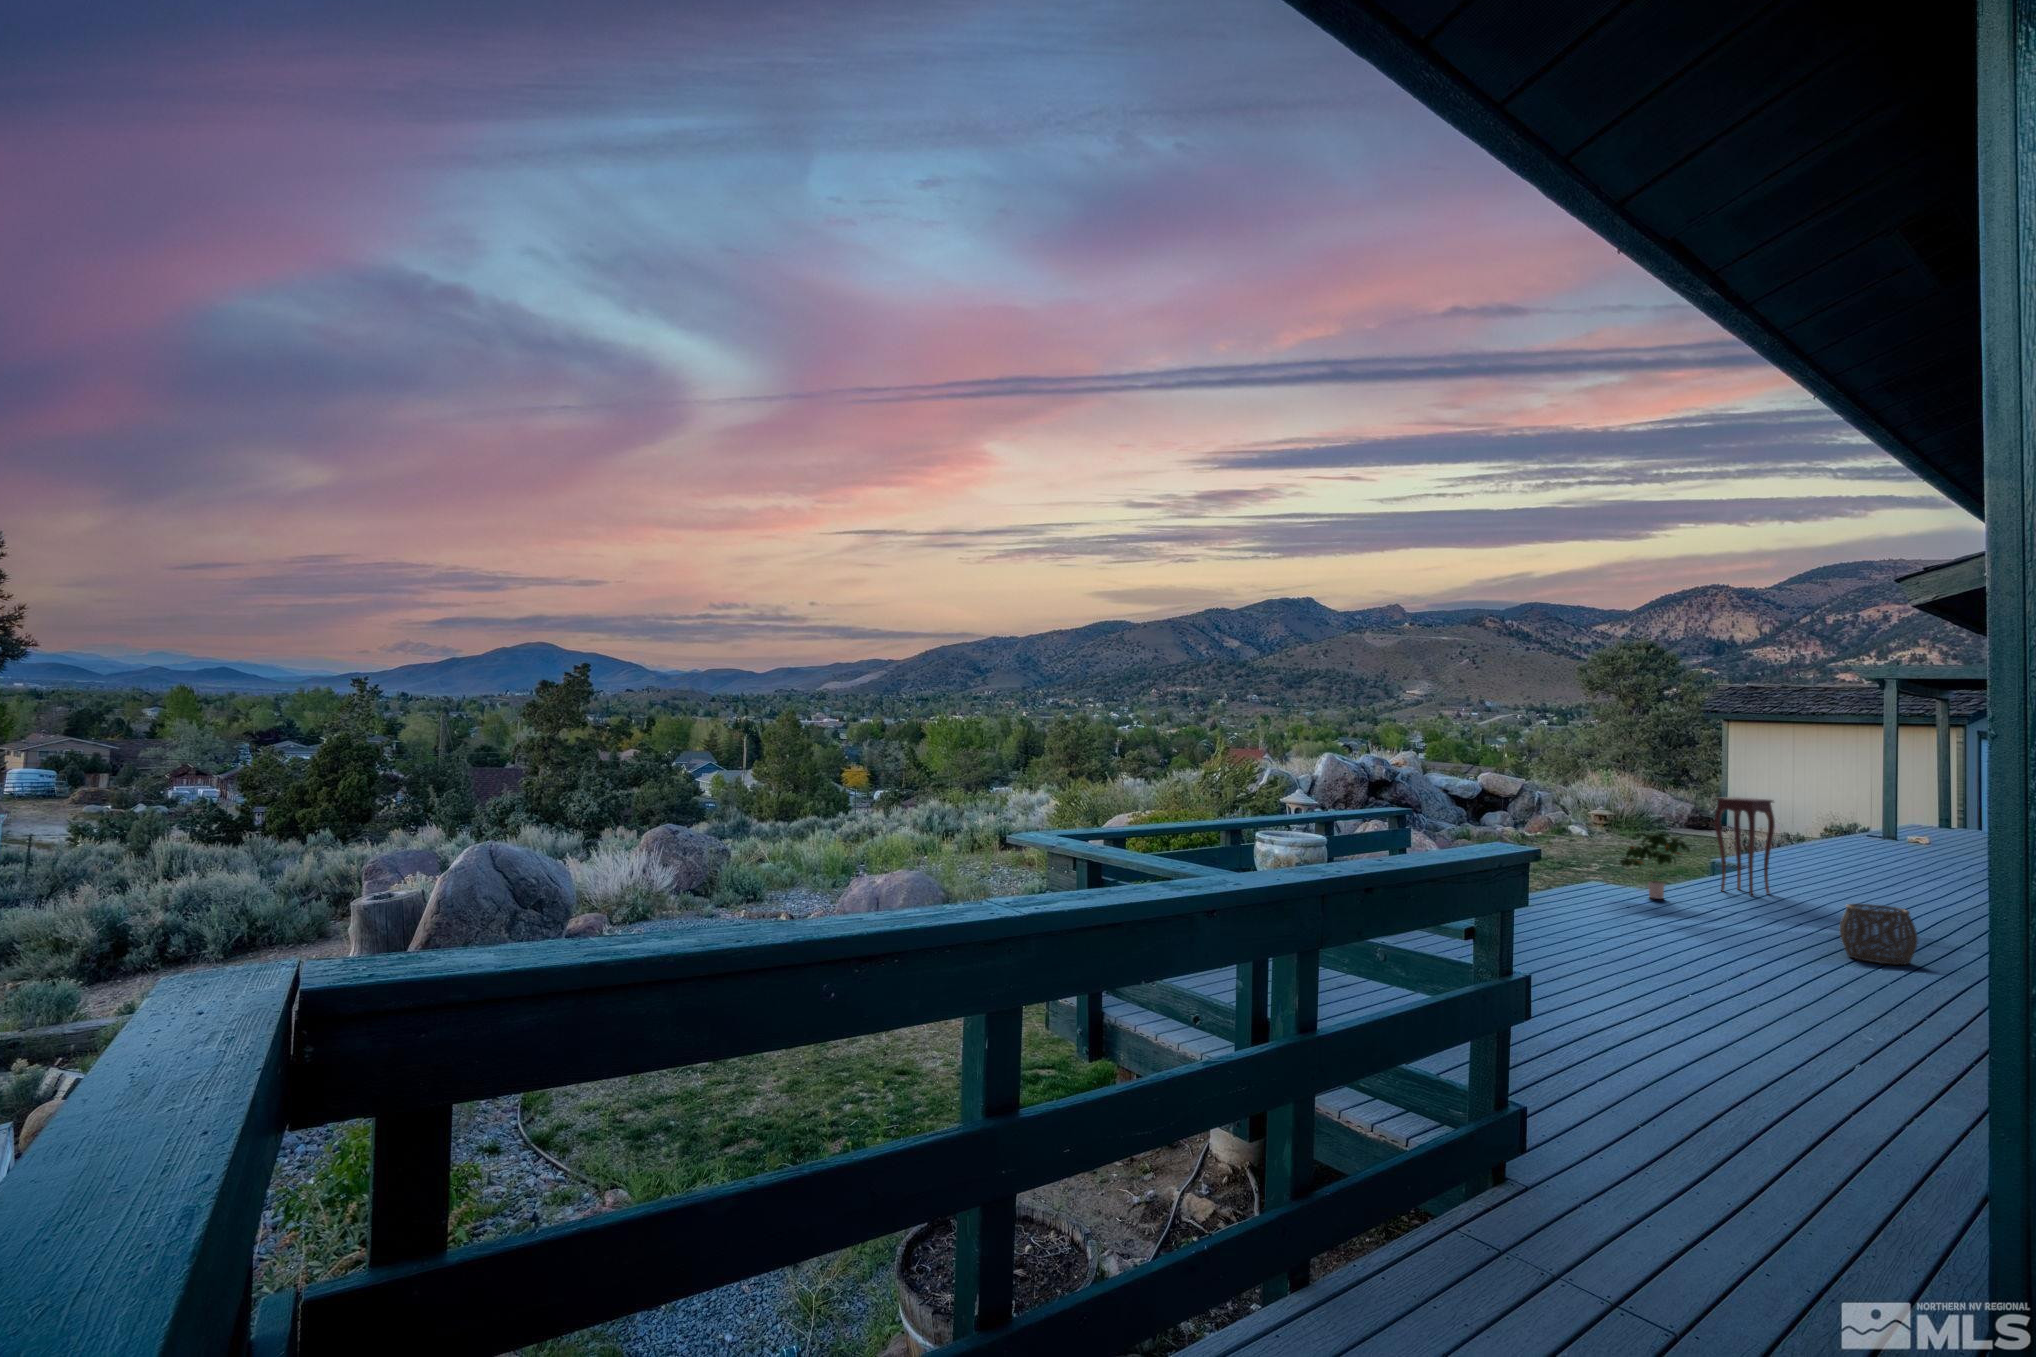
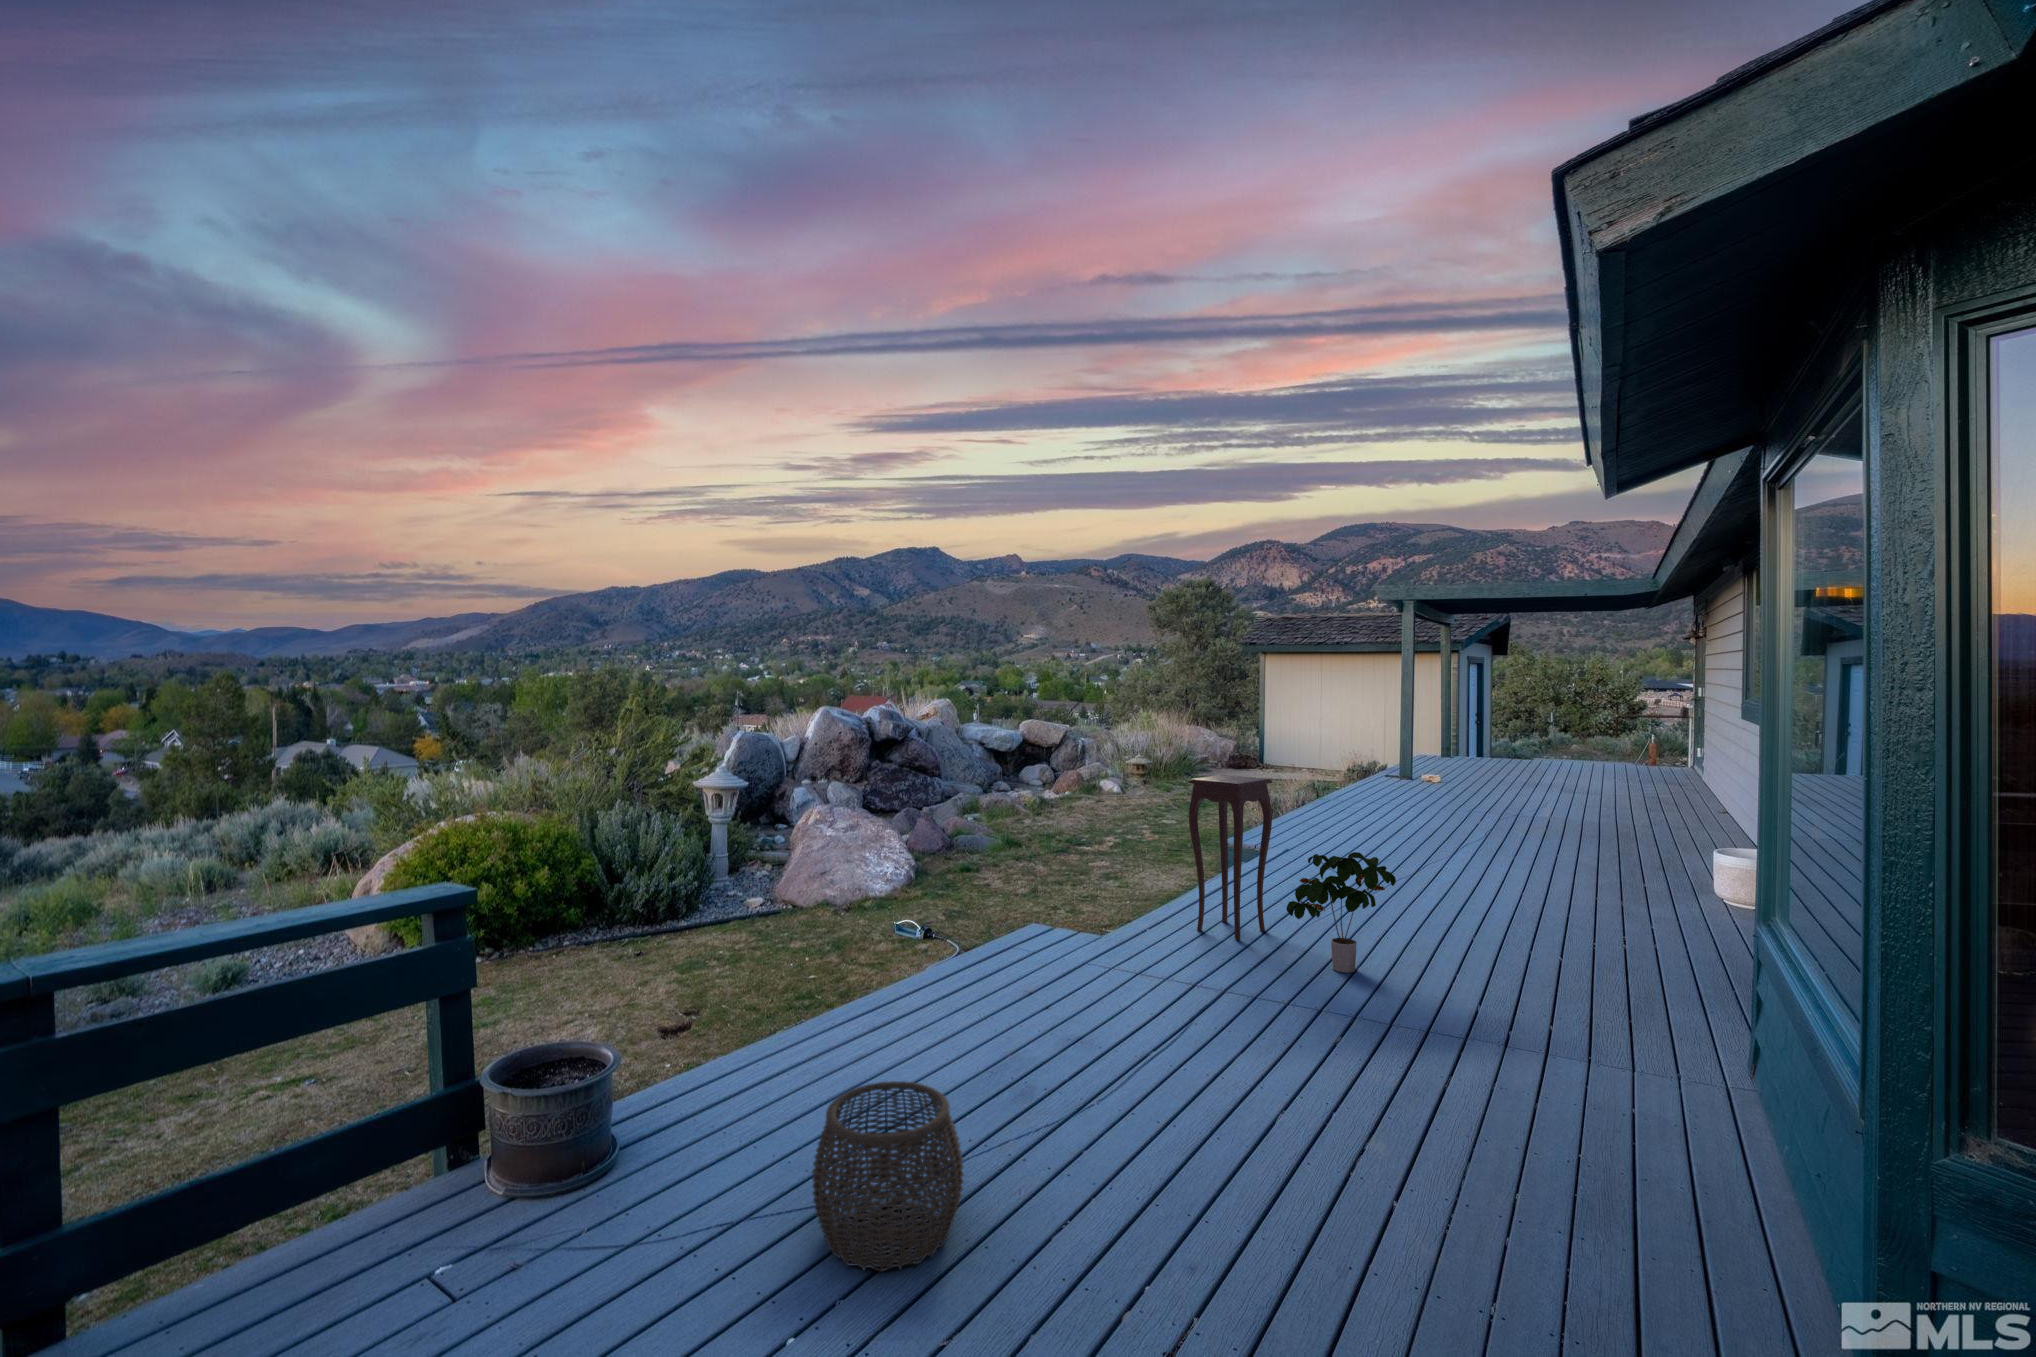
potted plant: present [1620,833,1690,899] -> present [1286,852,1396,973]
woven basket: present [1840,904,1918,965] -> present [812,1081,964,1271]

